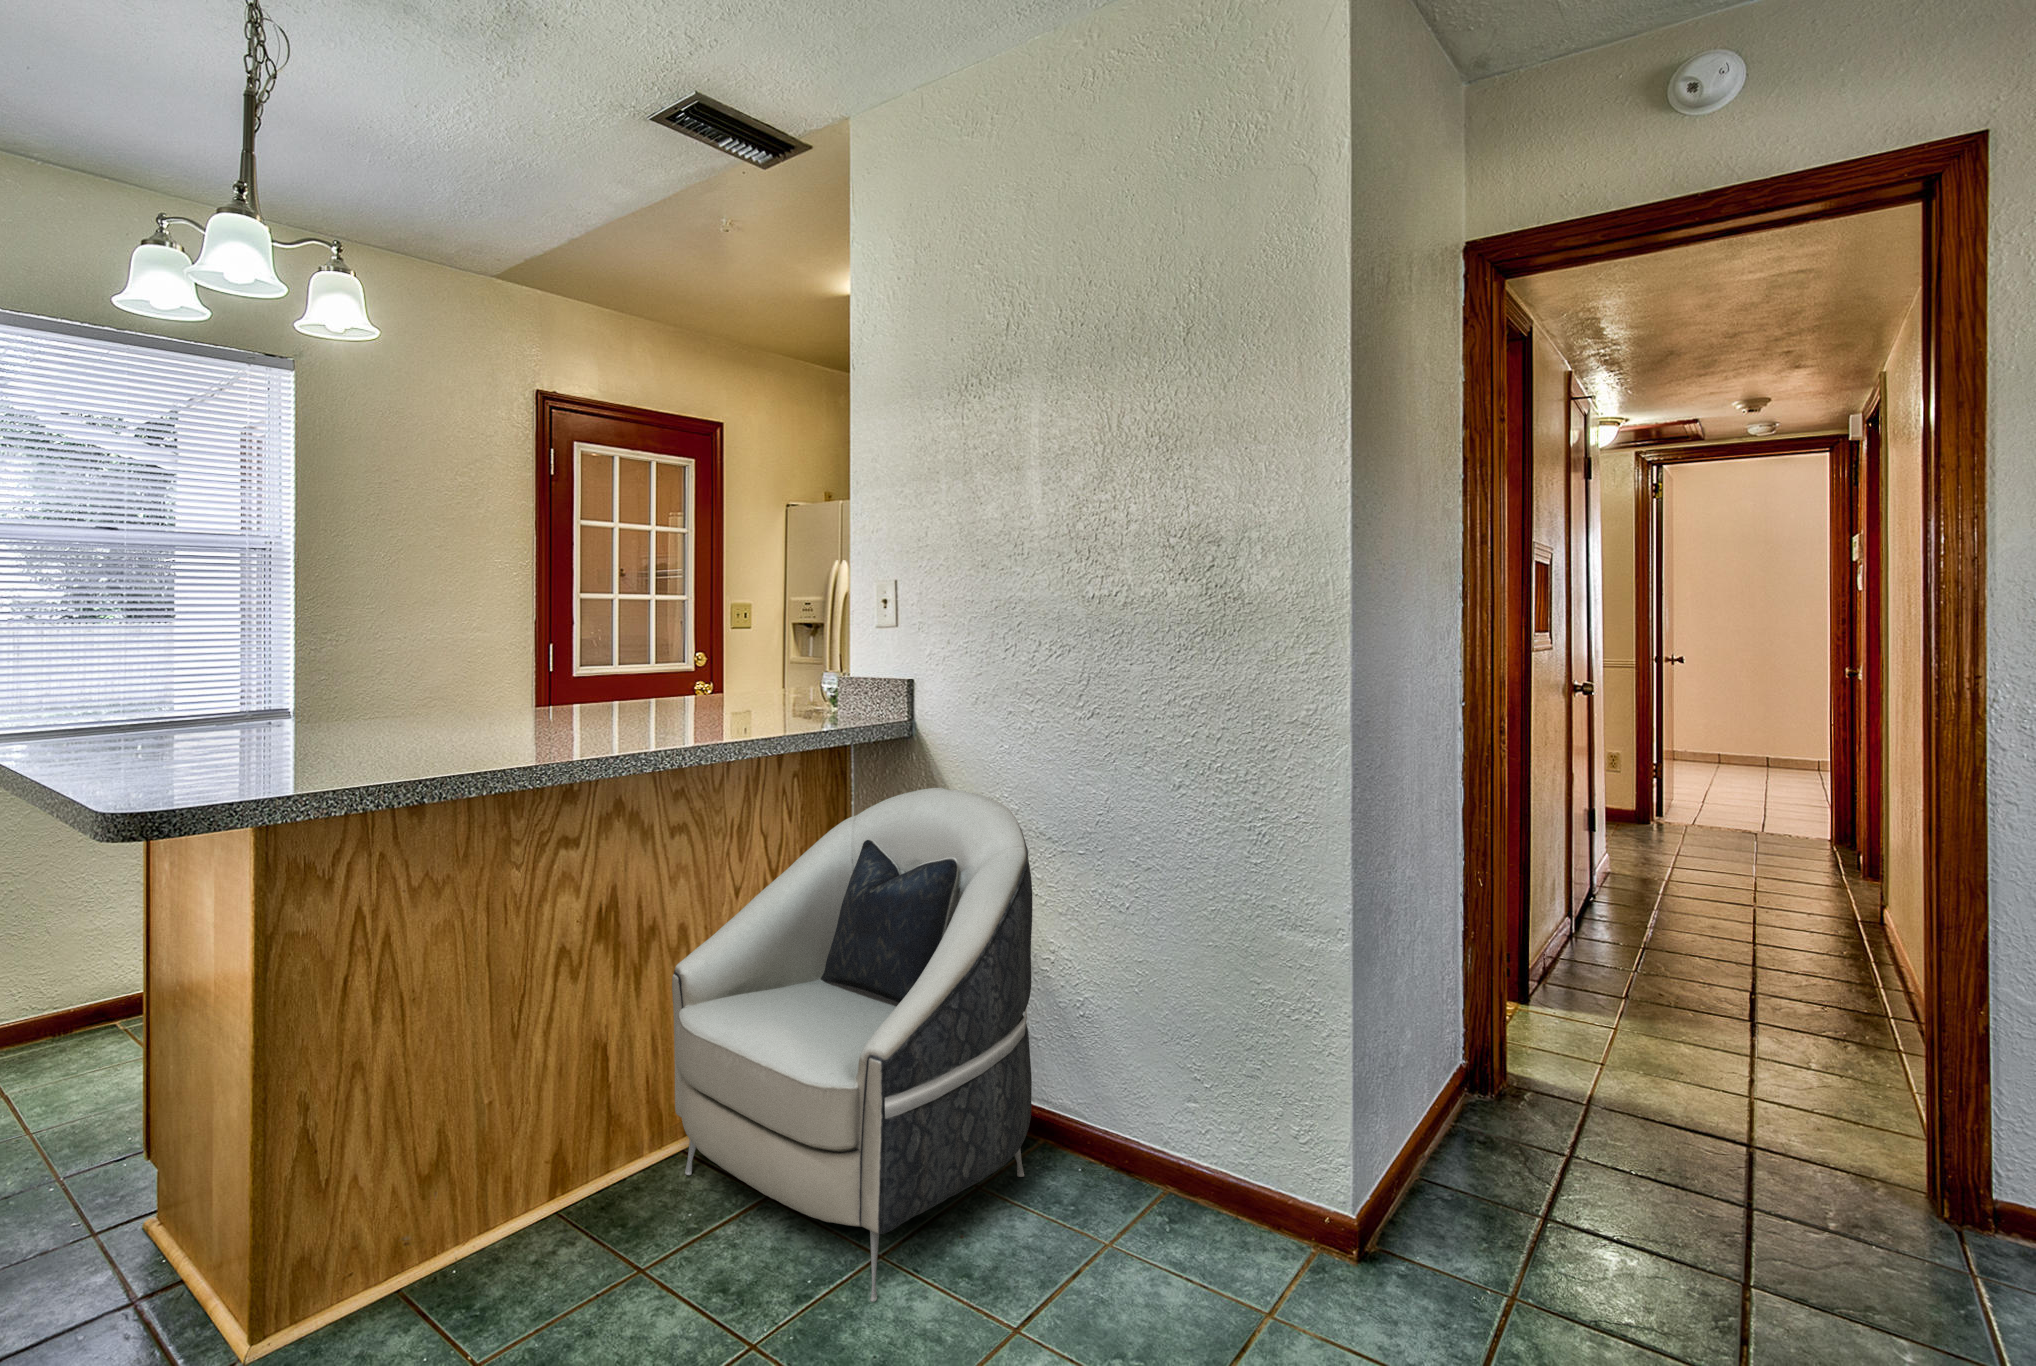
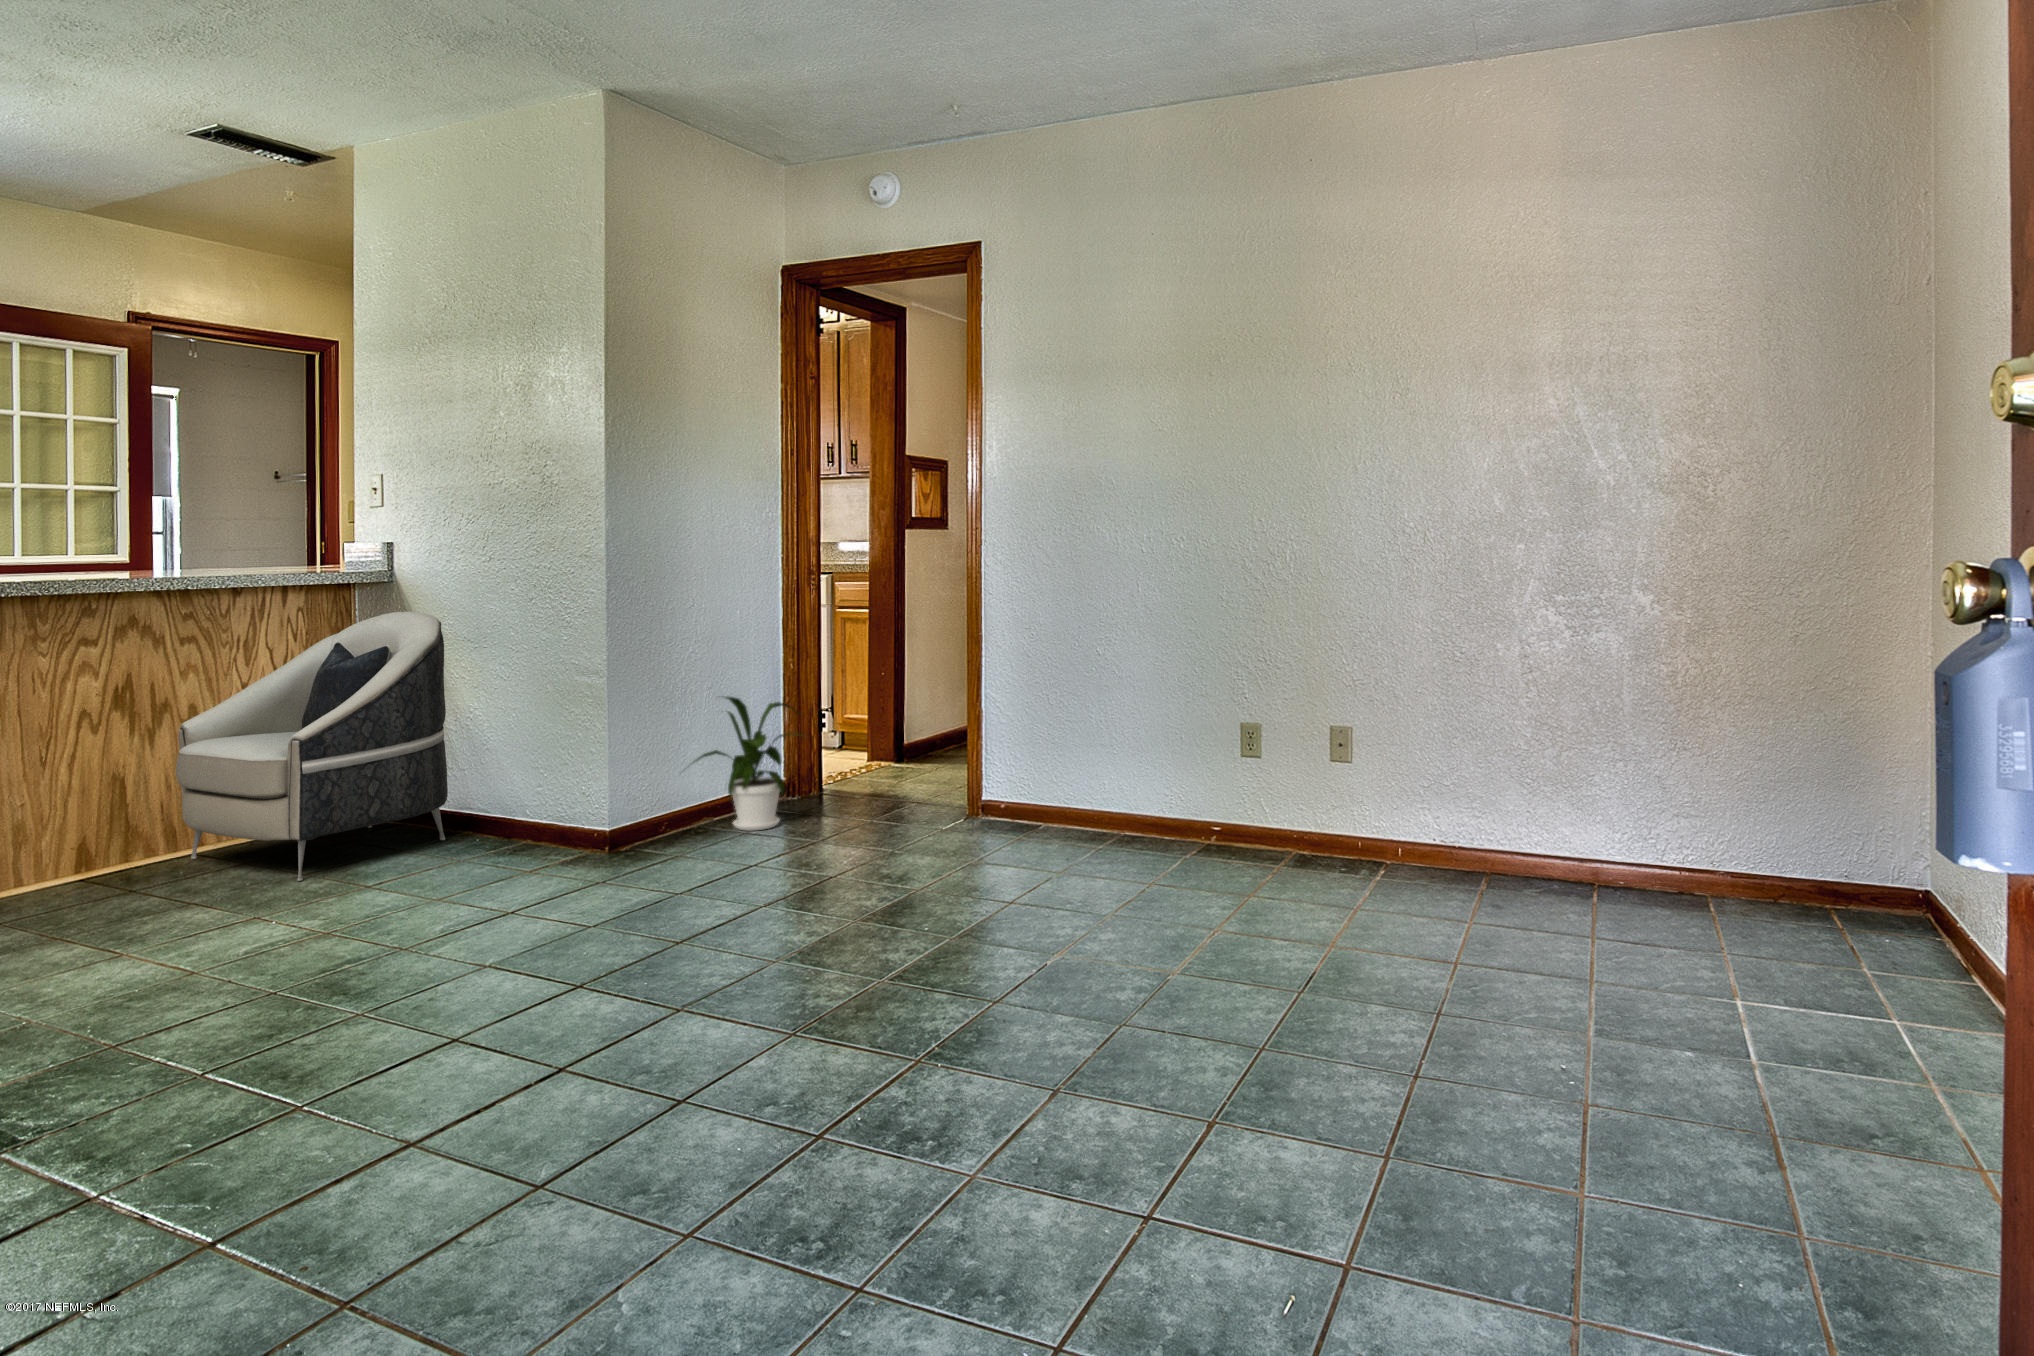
house plant: none [1420,986,1673,1244] -> present [687,697,796,830]

